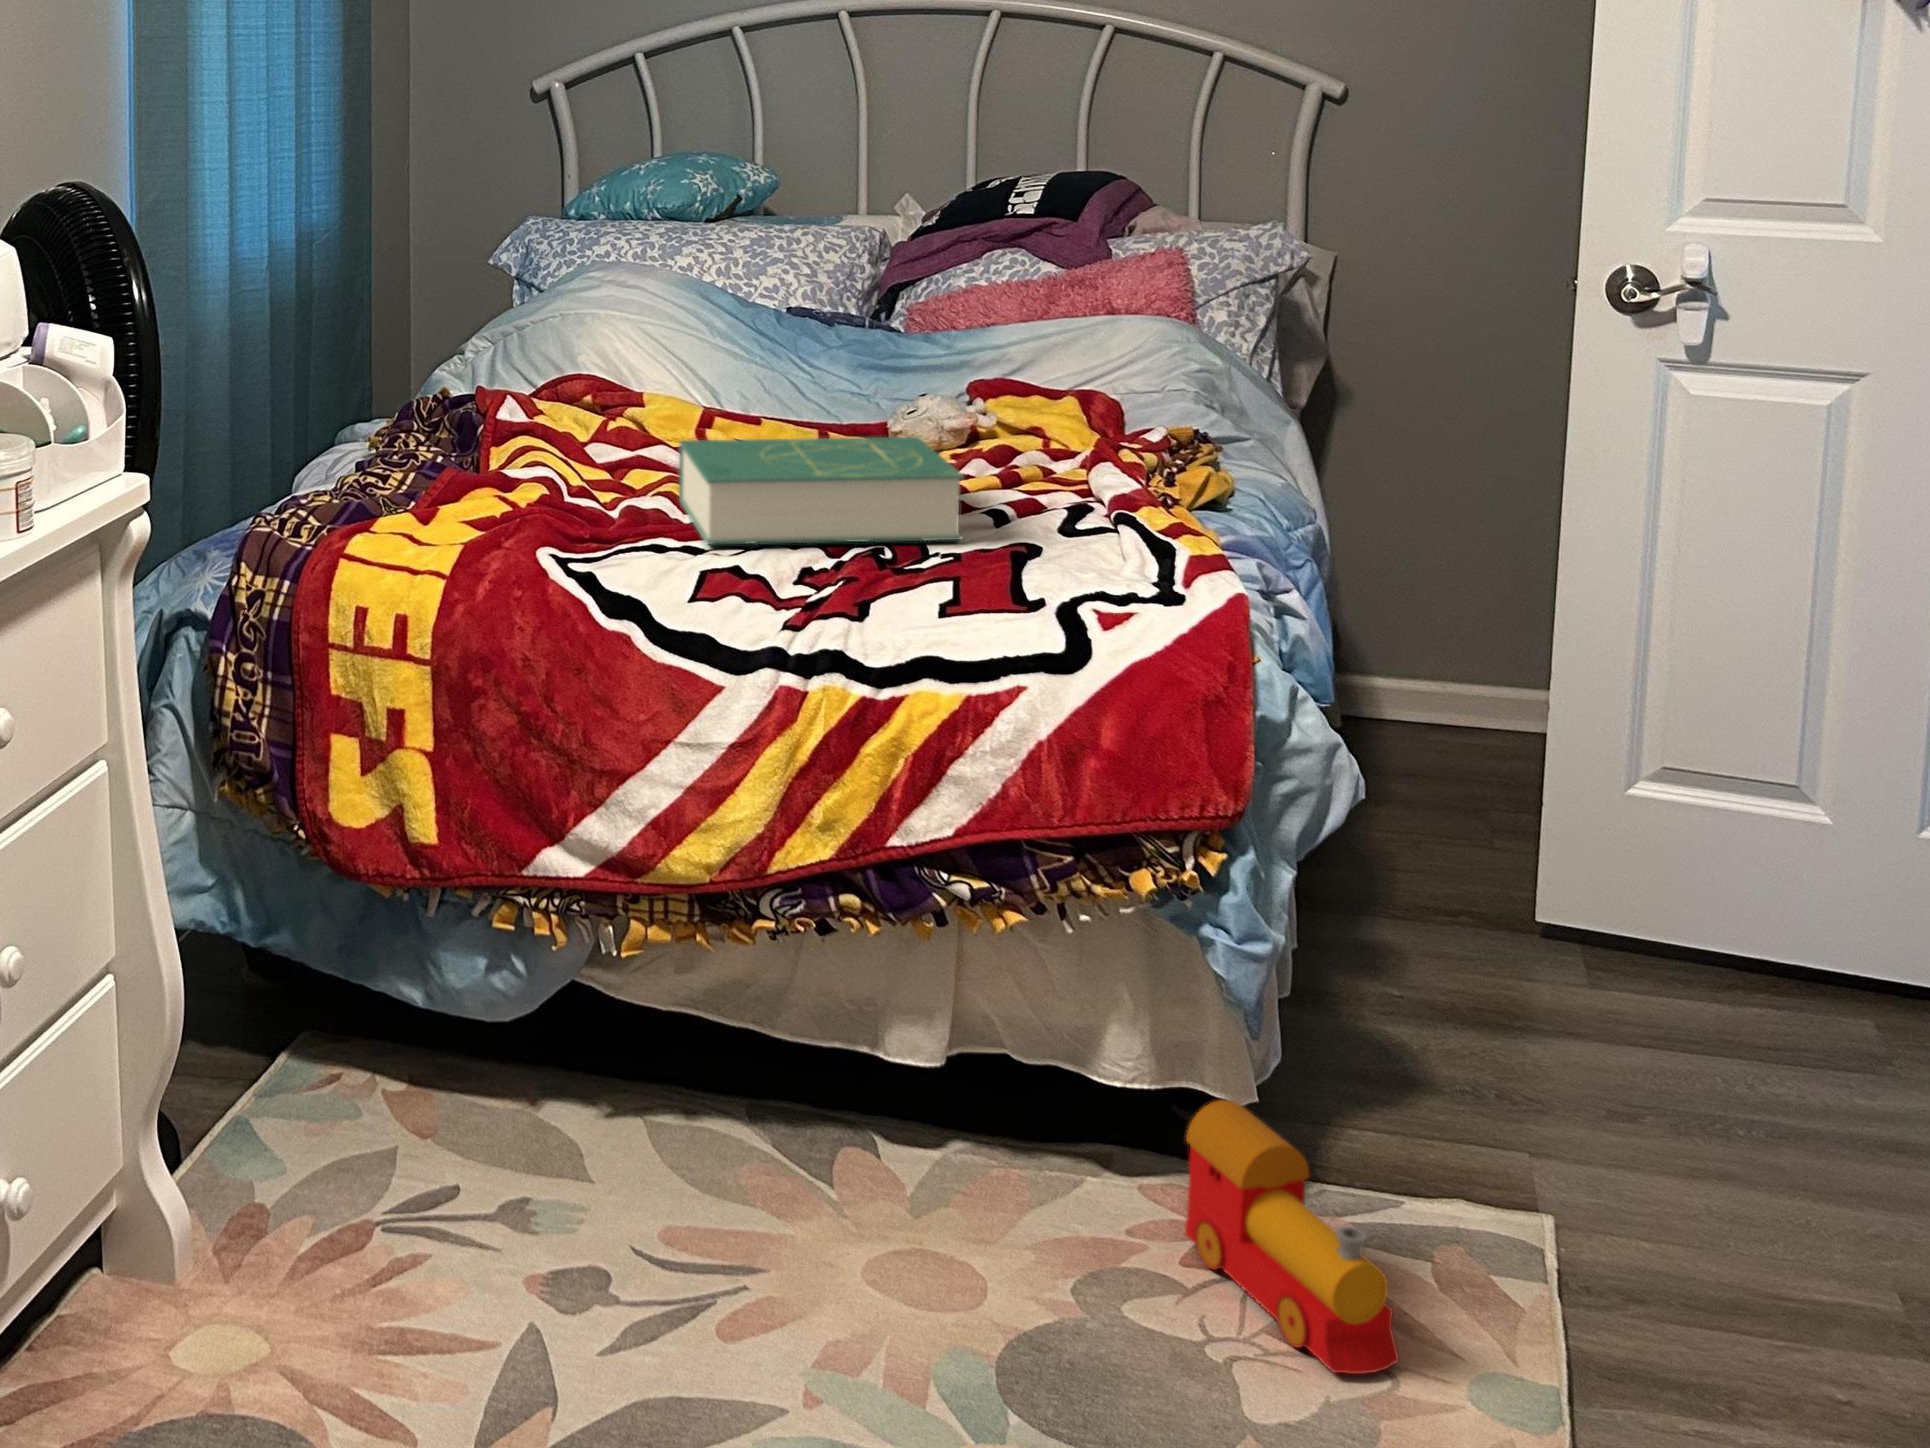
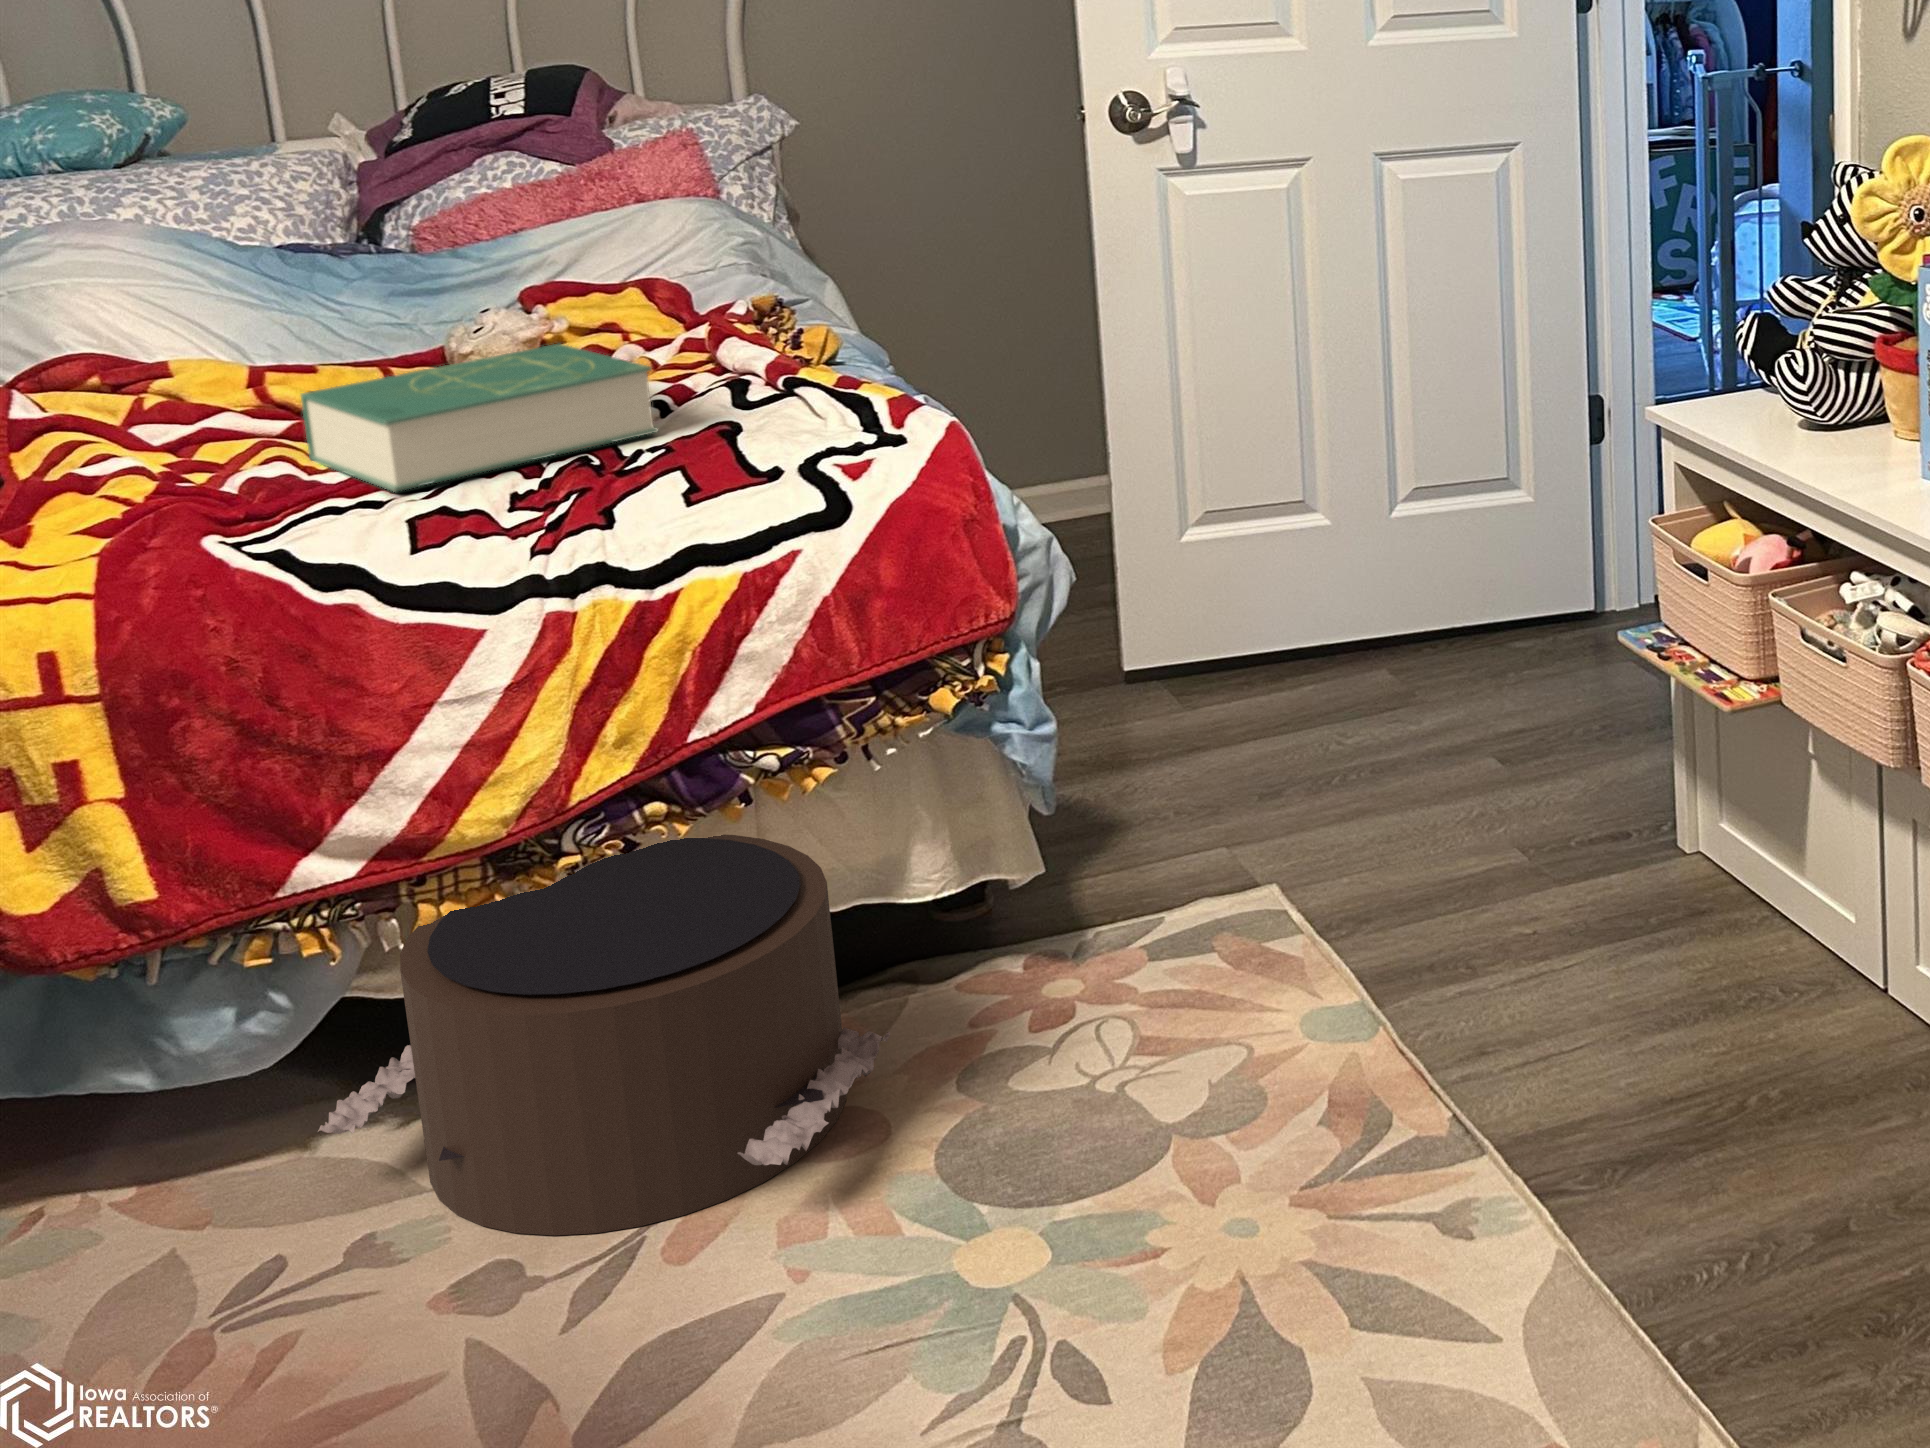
pouf: none [523,915,1011,1299] -> present [318,835,890,1235]
toy train: present [1185,1100,1399,1374] -> none [1014,872,1244,1056]

